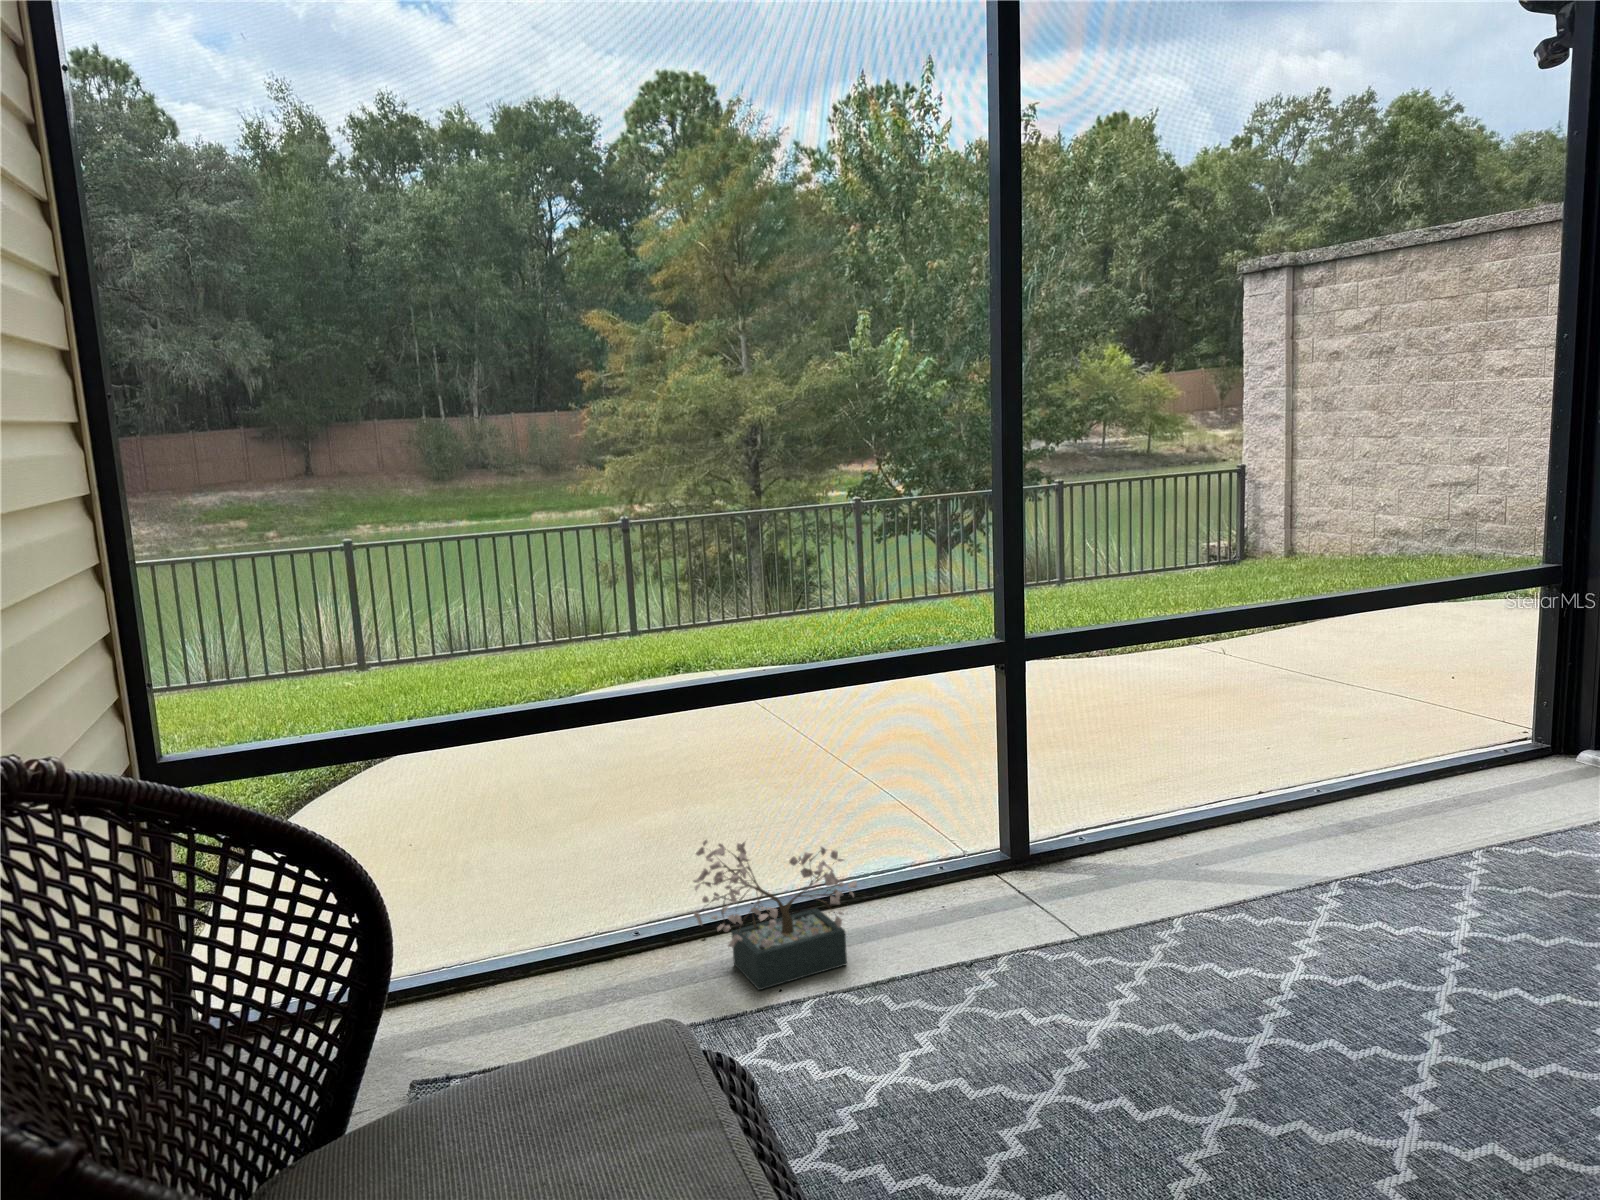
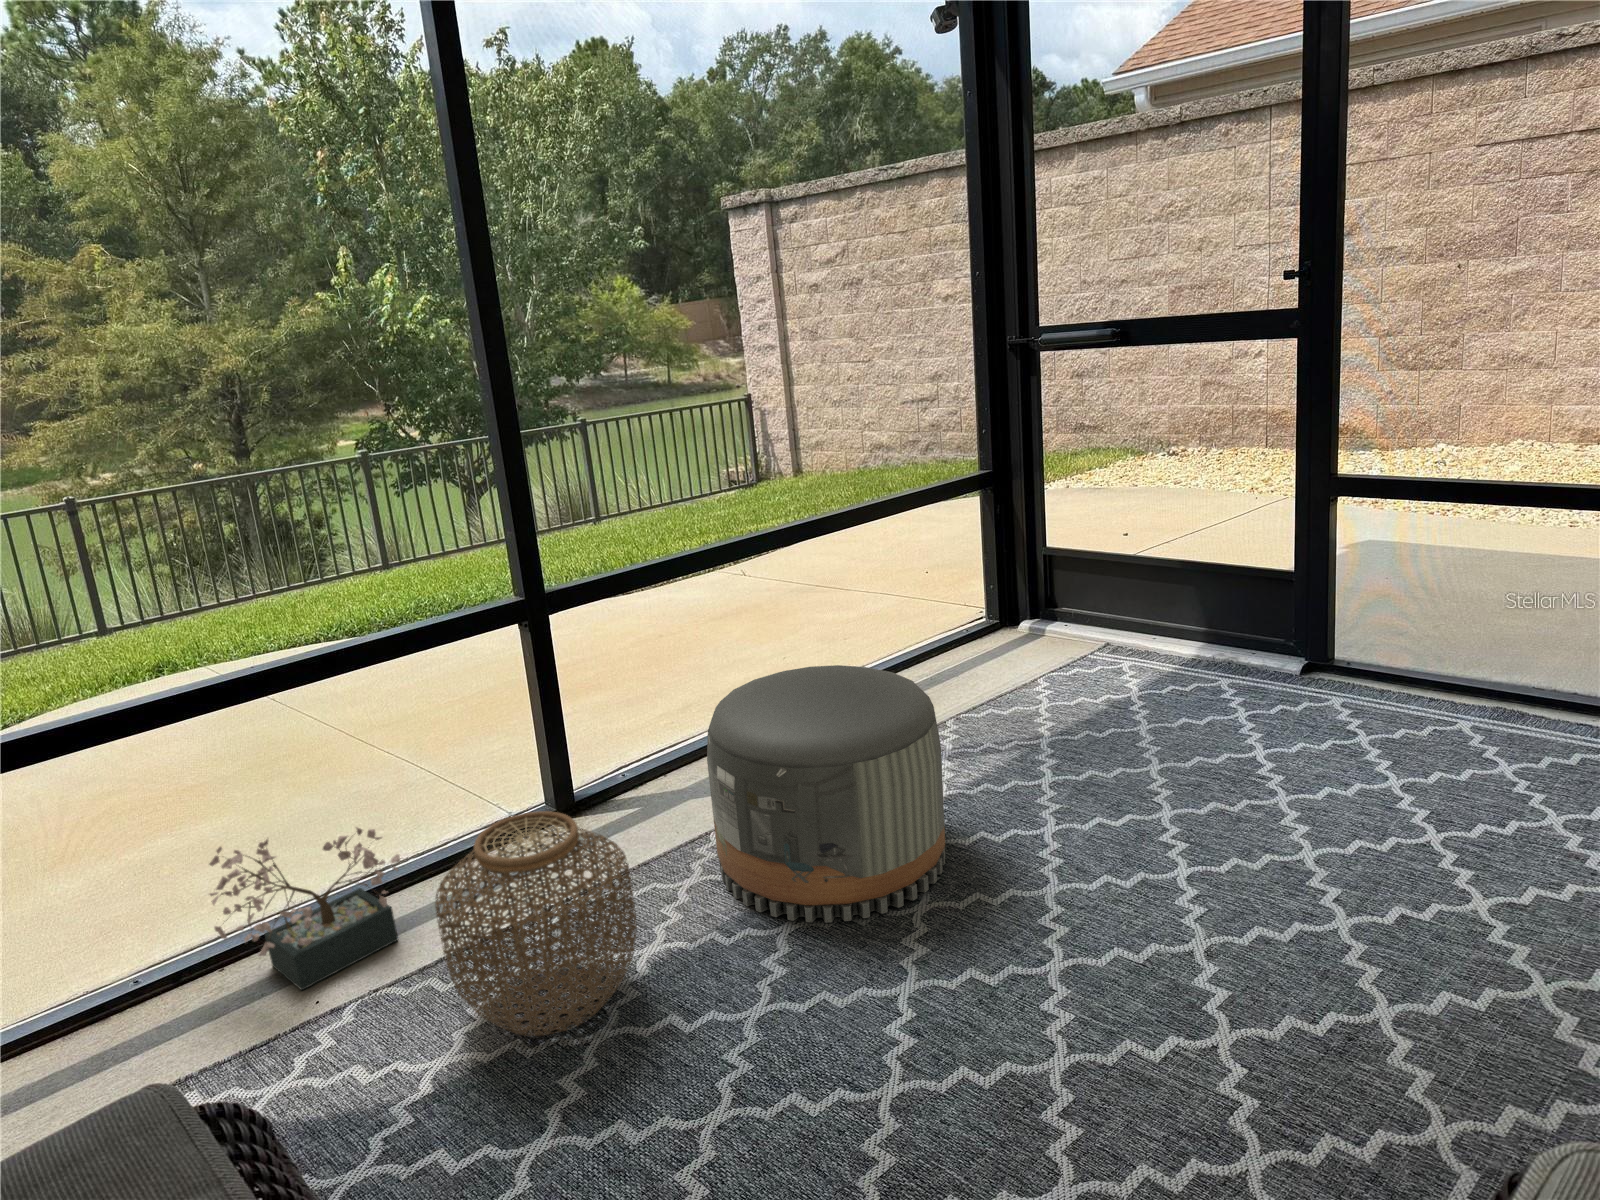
pouf: none [1179,756,1471,1044] -> present [707,665,945,922]
woven basket: none [896,849,1094,1082] -> present [435,811,637,1036]

